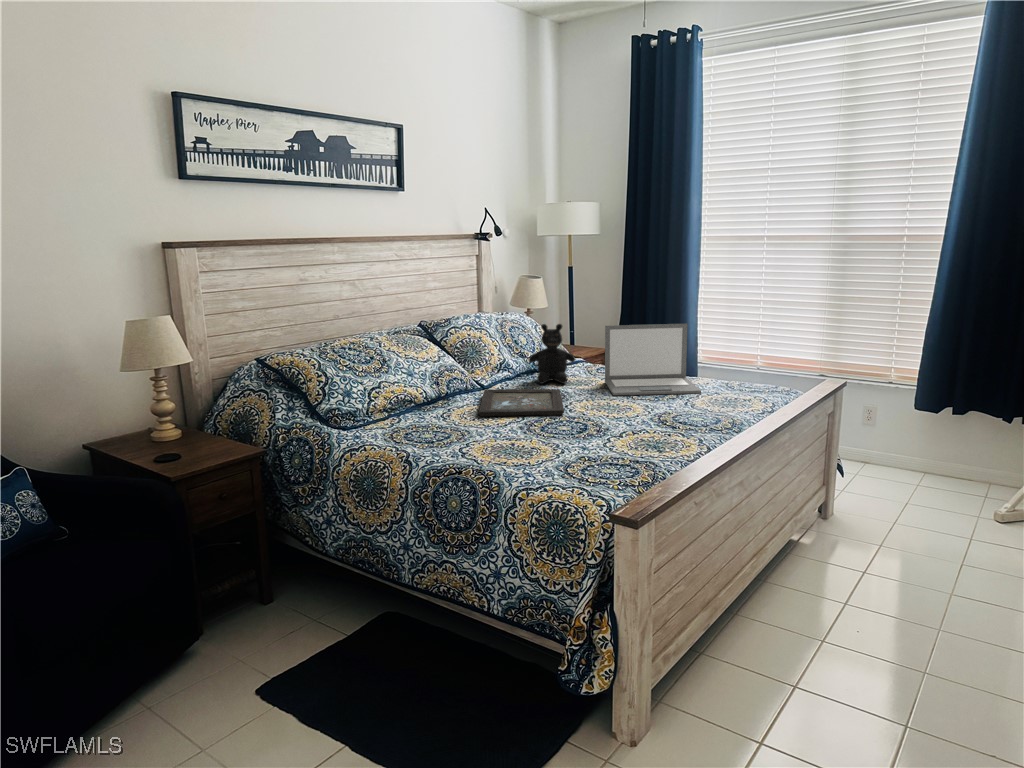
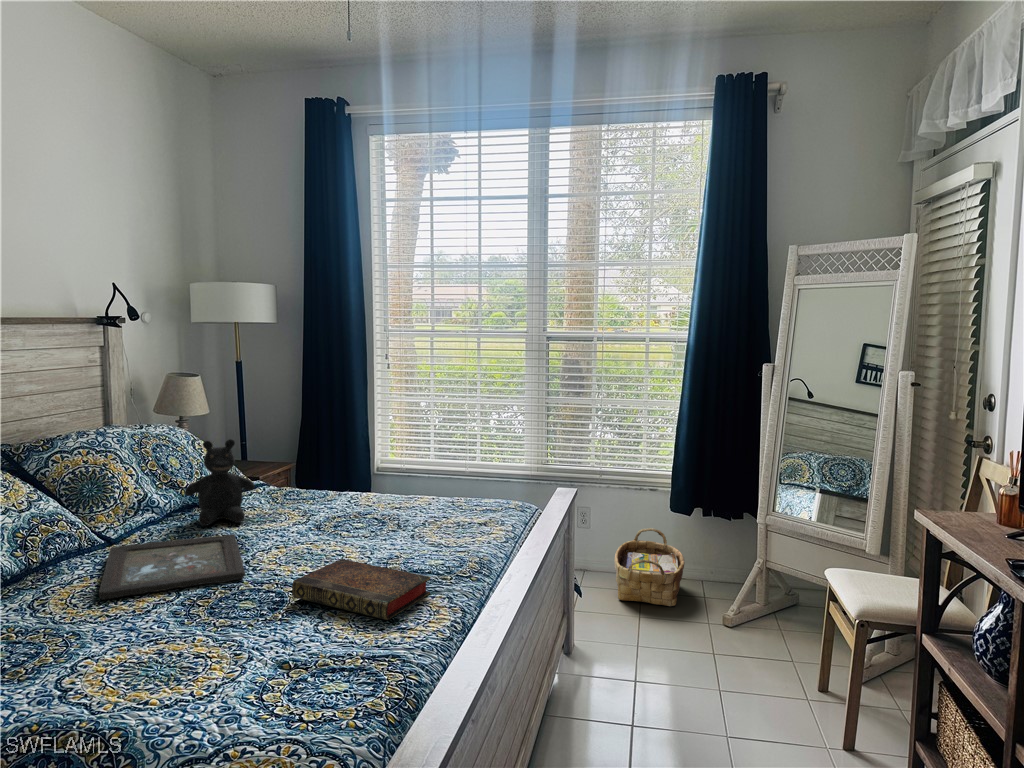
laptop: present [605,324,701,395] -> none [296,432,427,536]
book: none [592,408,686,445] -> present [292,559,430,620]
woven basket: none [889,428,968,501] -> present [615,528,685,606]

